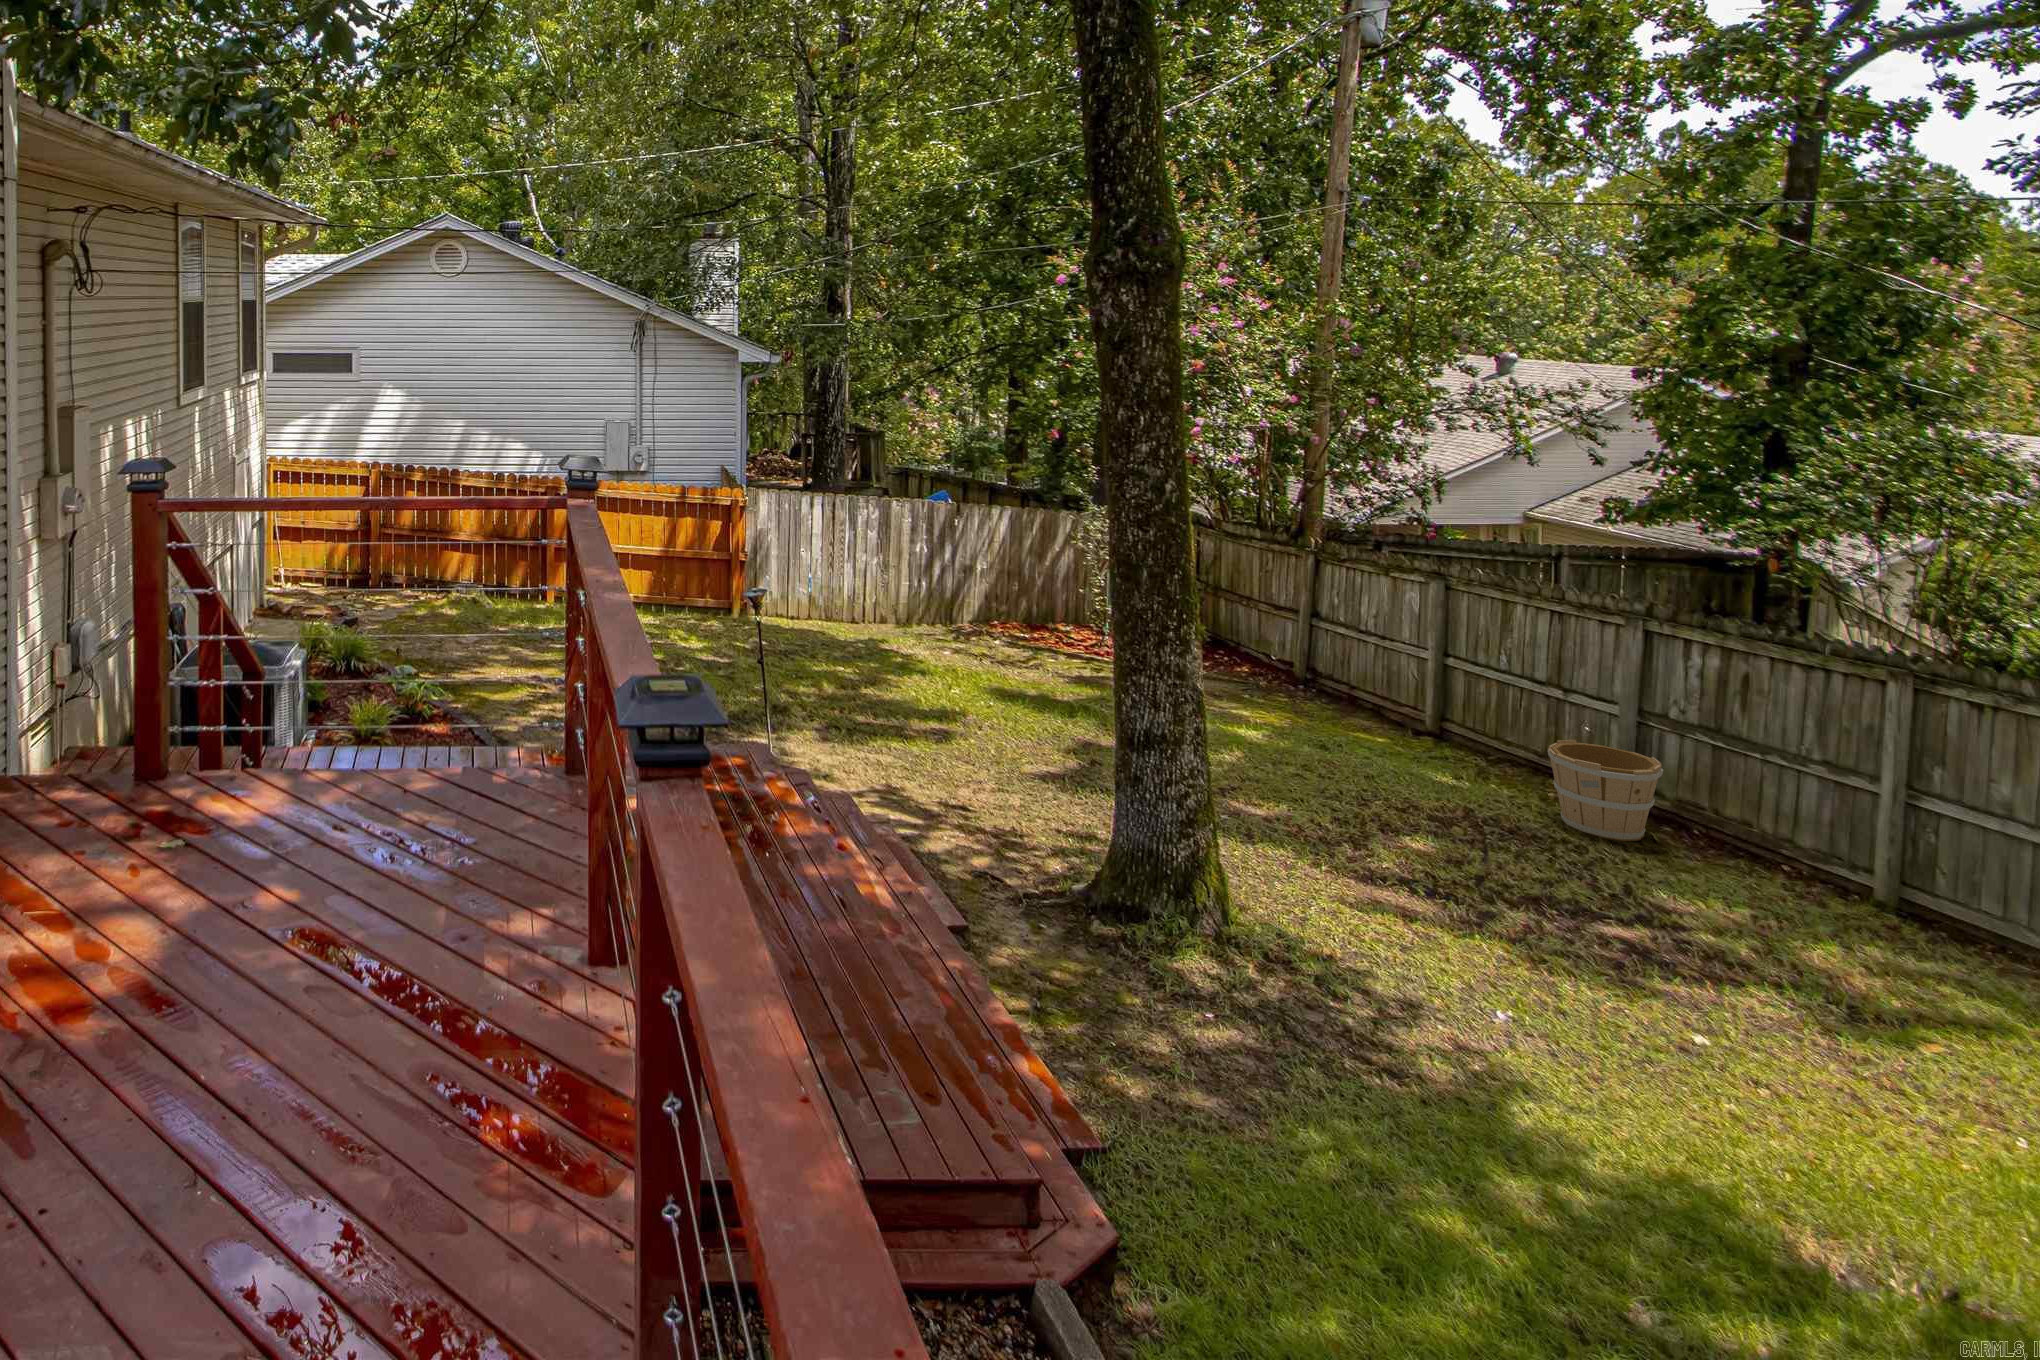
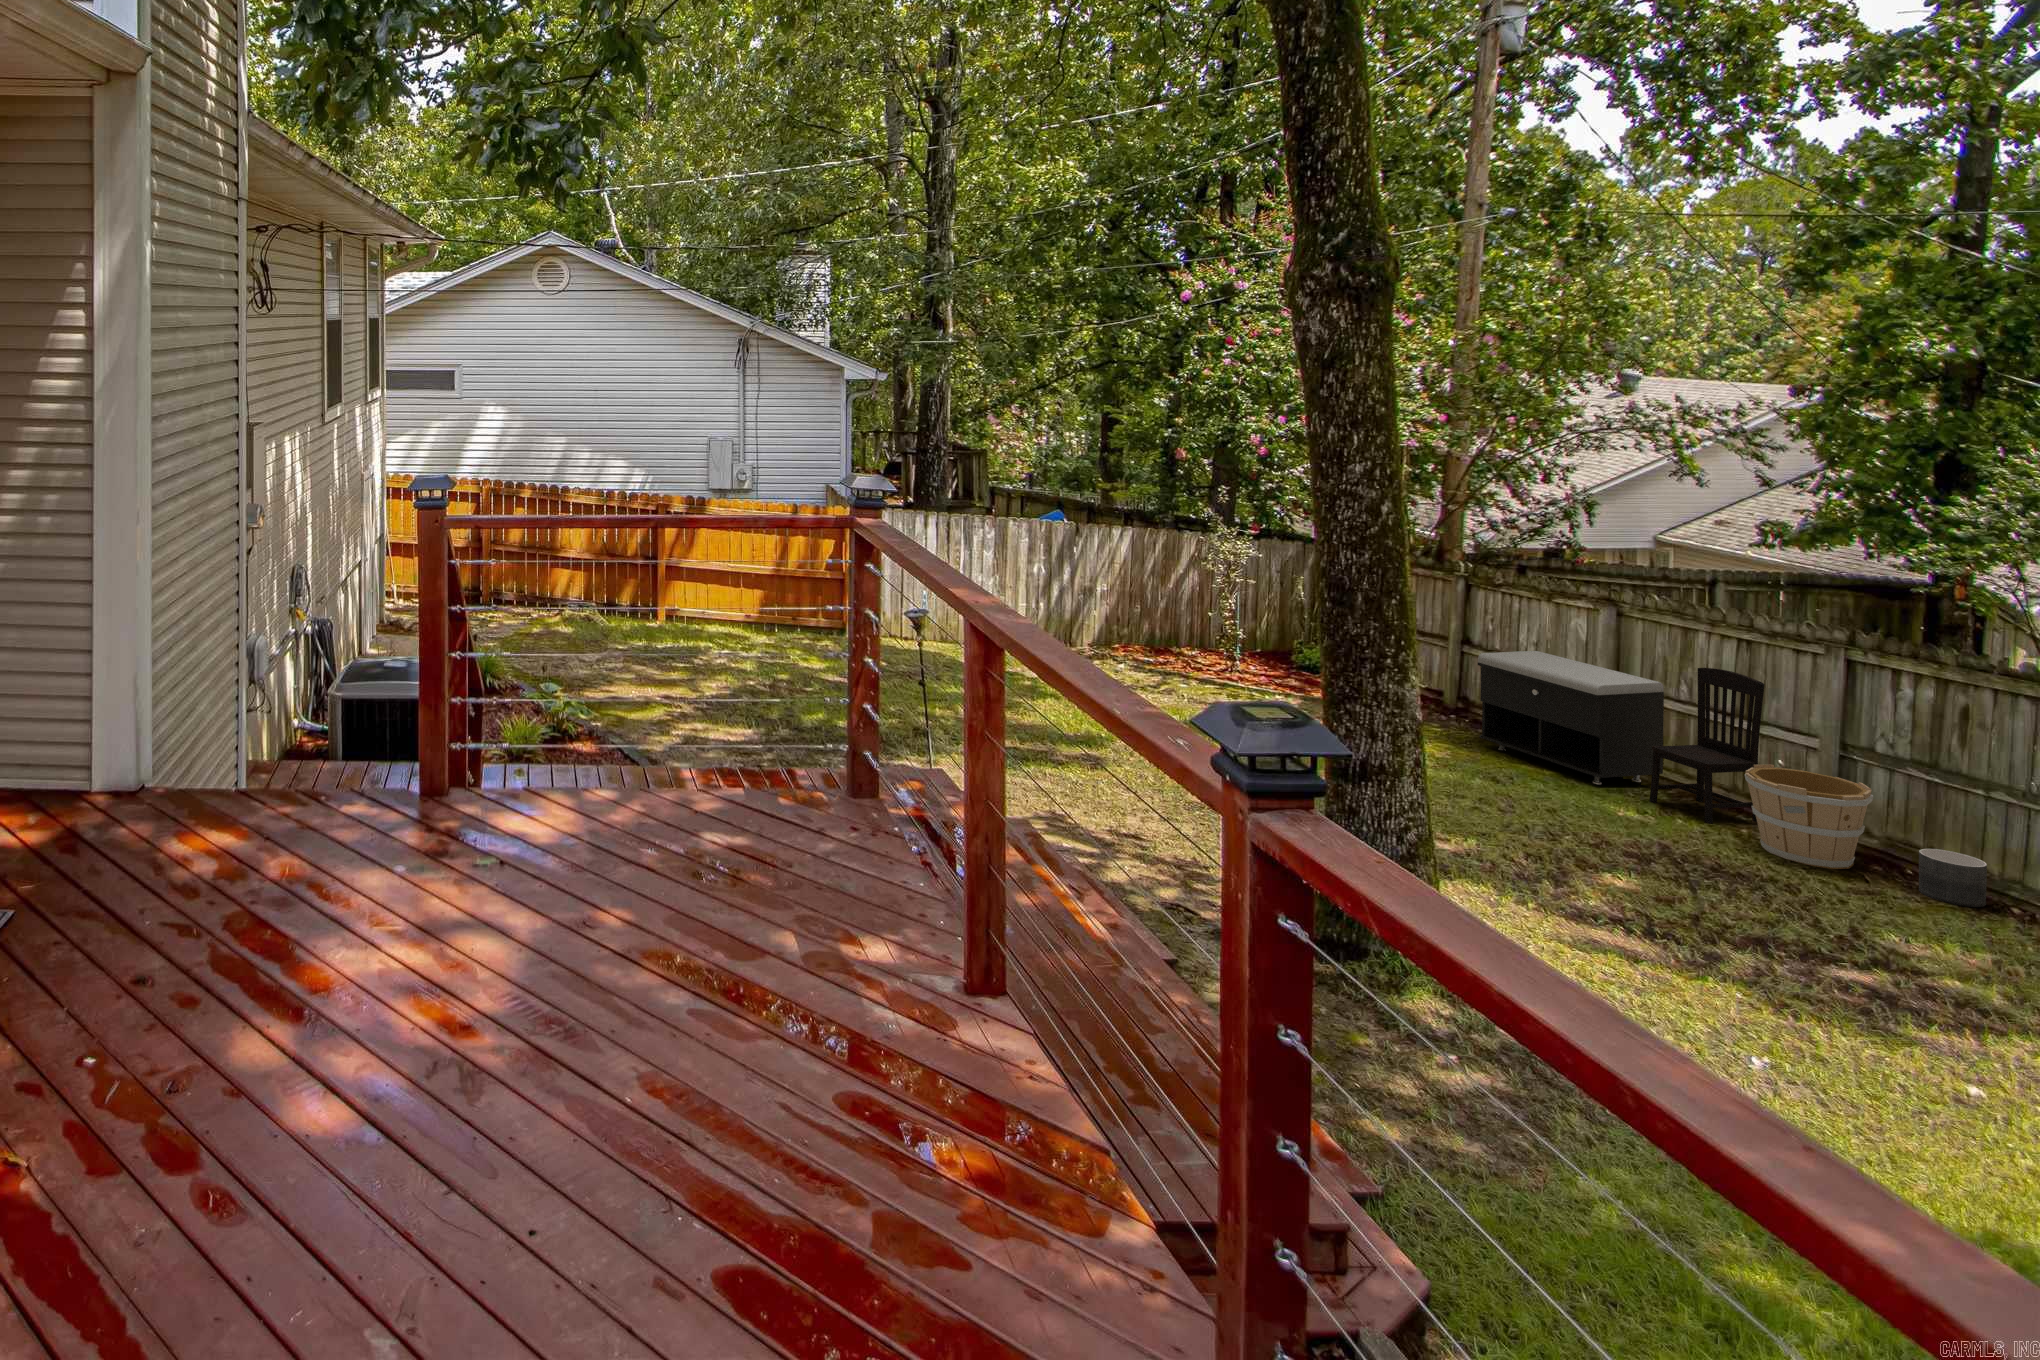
storage bench: none [1316,628,1484,759] -> present [1478,651,1664,785]
chair: none [1465,646,1572,798] -> present [1650,668,1765,824]
planter: none [1700,821,1761,877] -> present [1919,849,1987,907]

